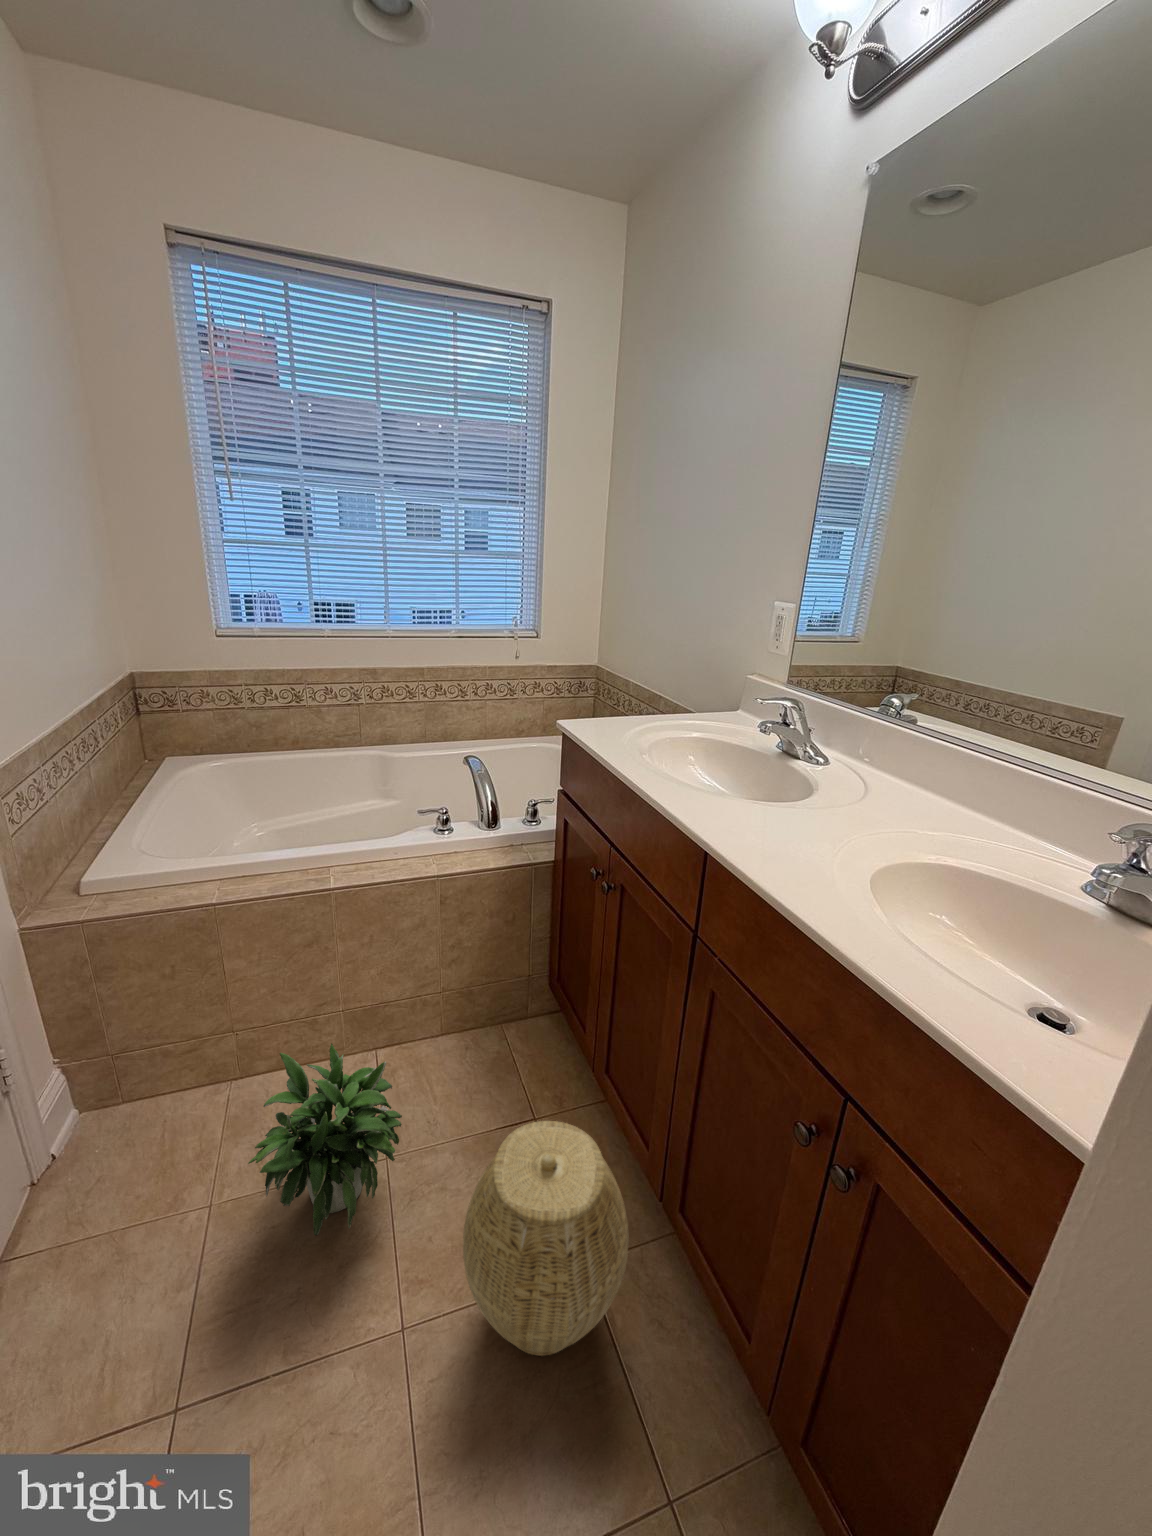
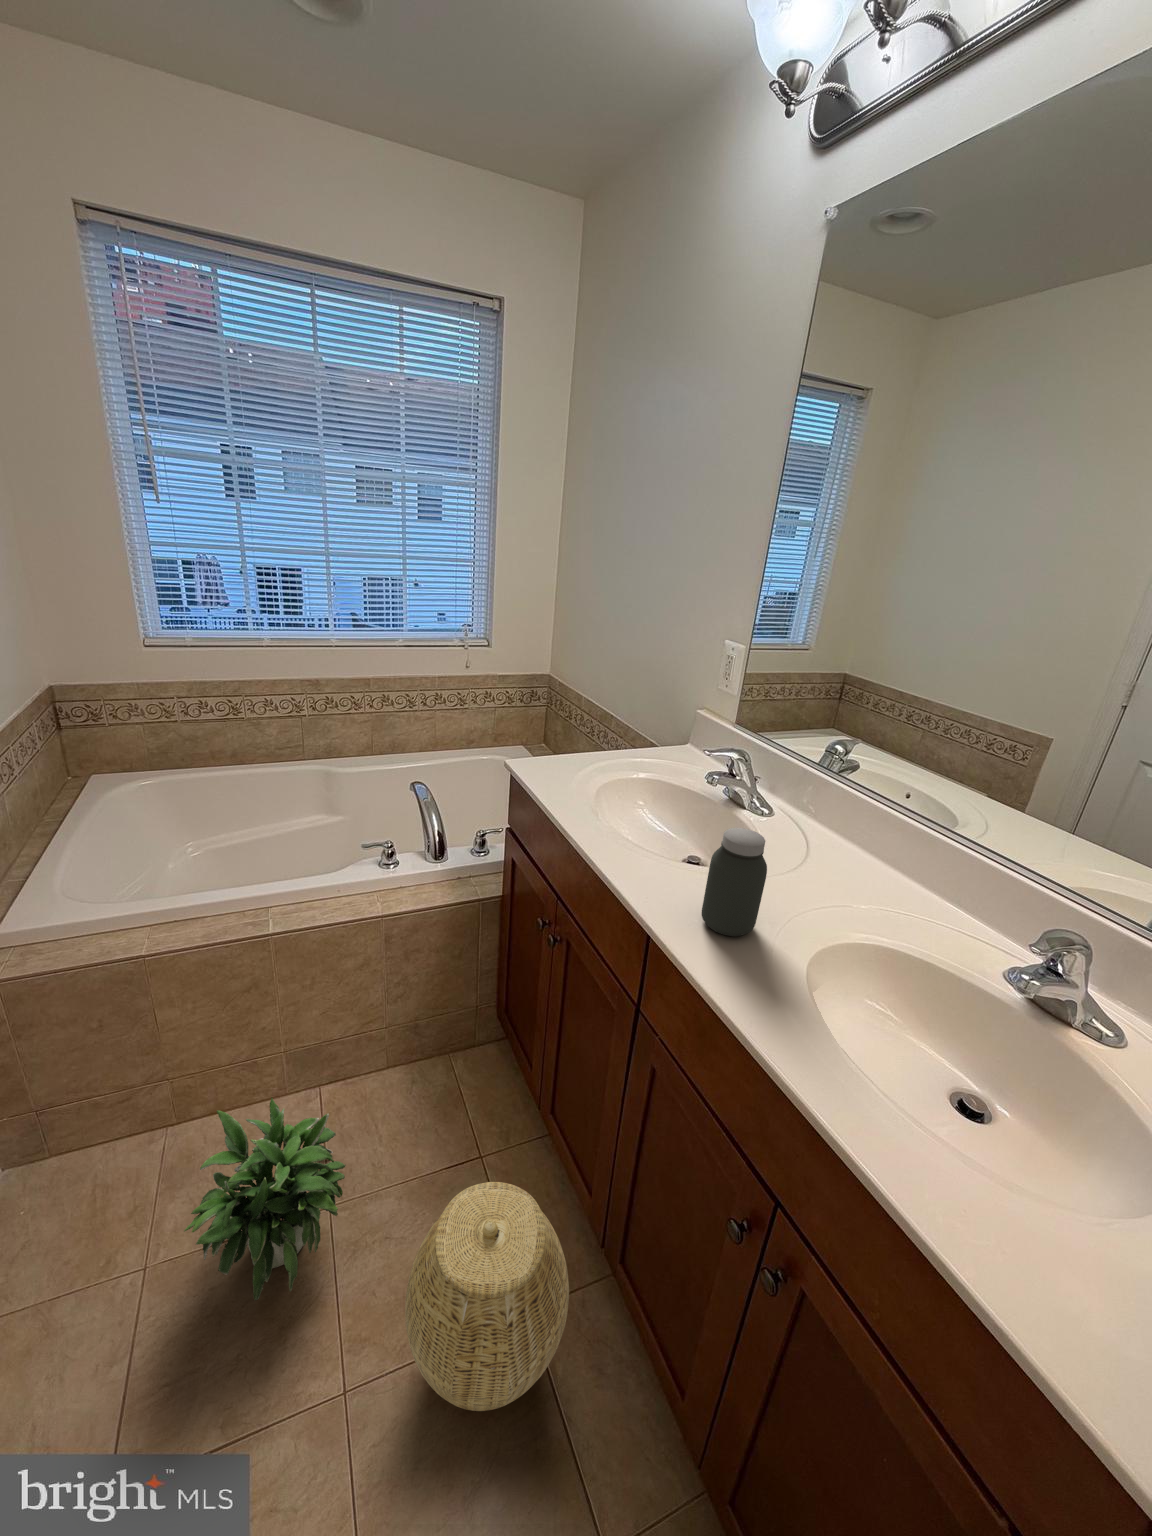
jar: none [760,740,828,849] -> present [702,828,767,936]

